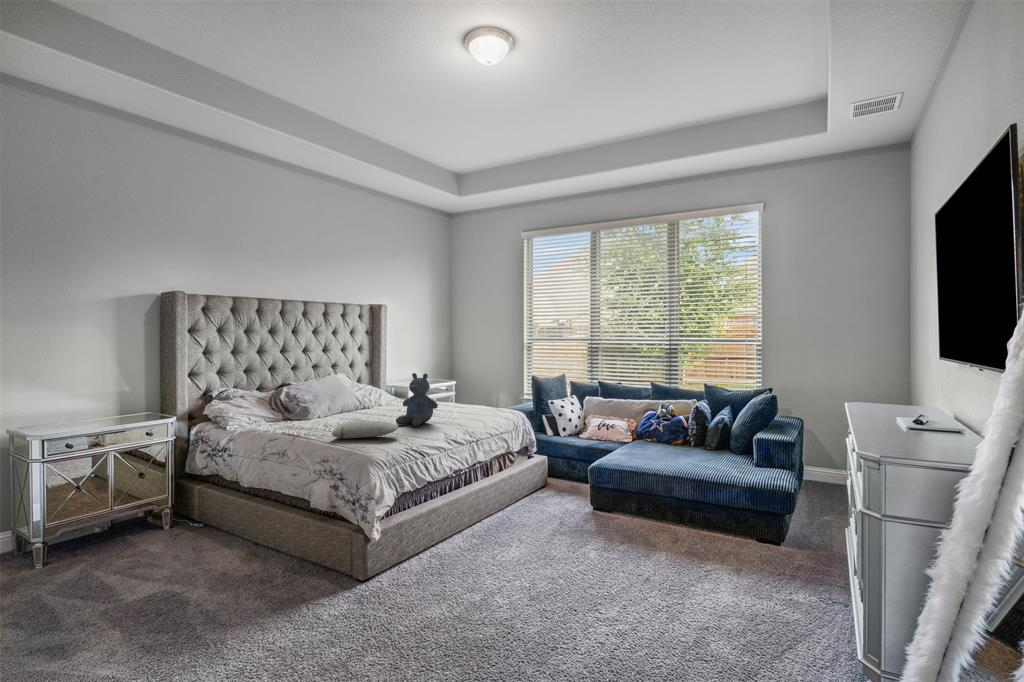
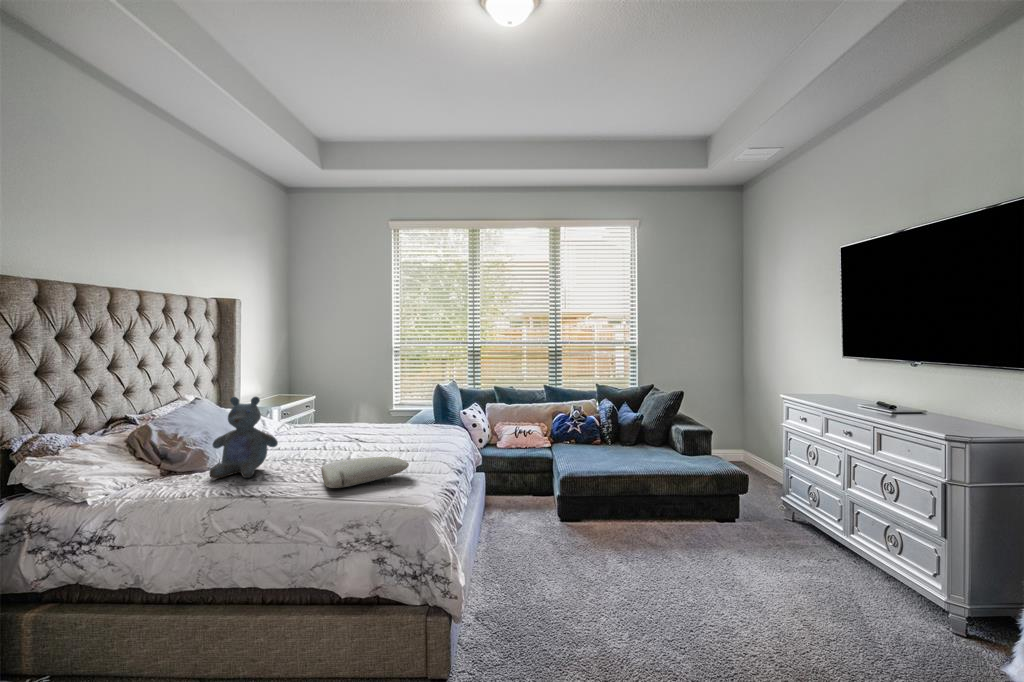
stuffed bear: present [396,373,438,427] -> present [209,397,278,479]

